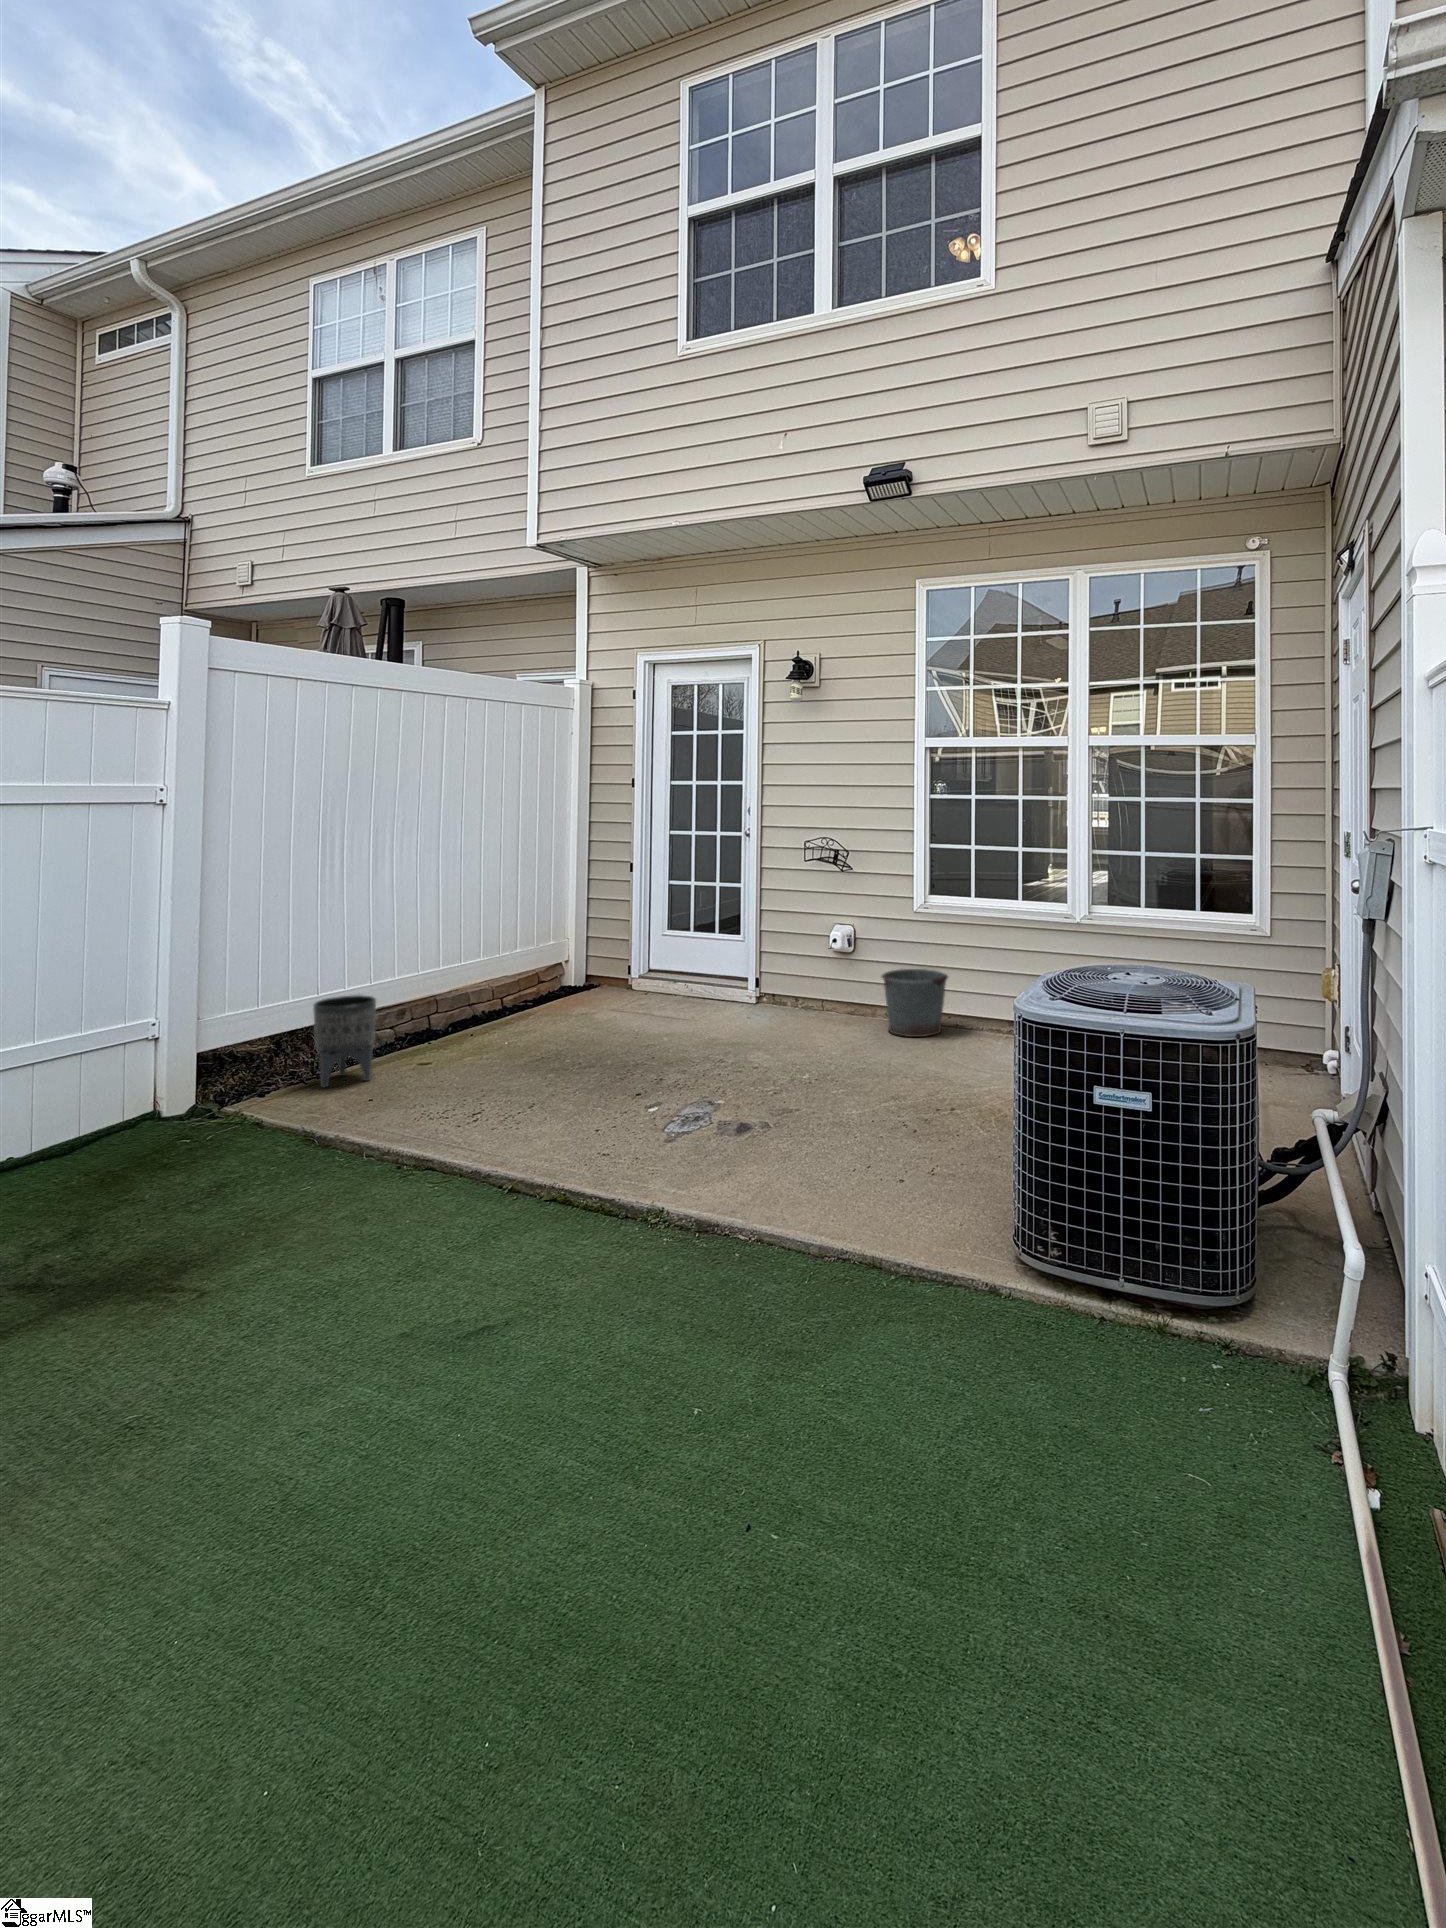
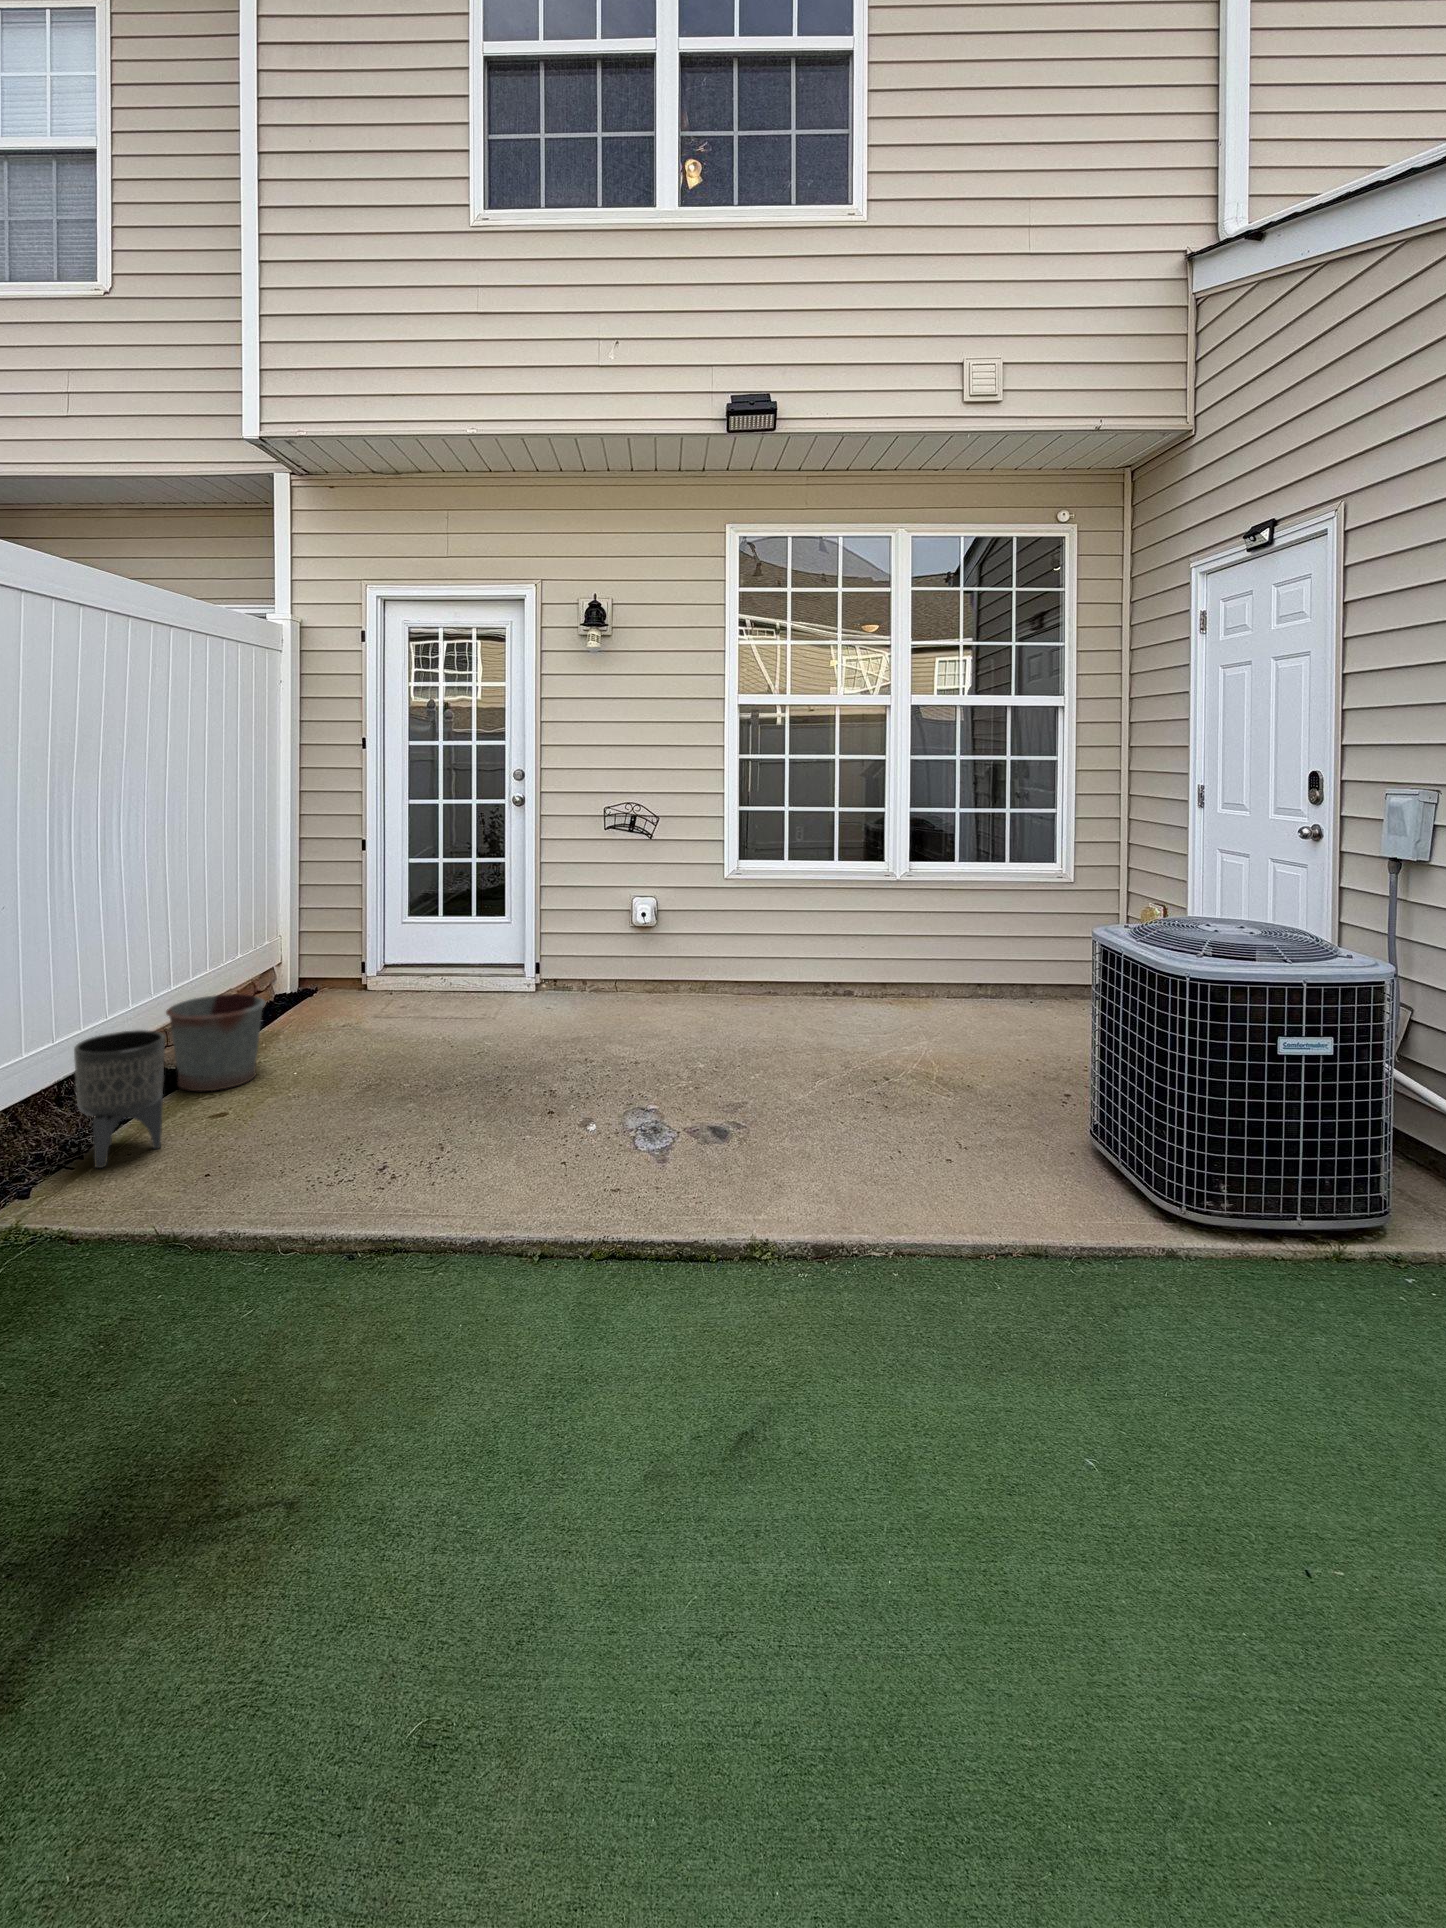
bucket: present [882,969,948,1037] -> present [166,994,265,1091]

